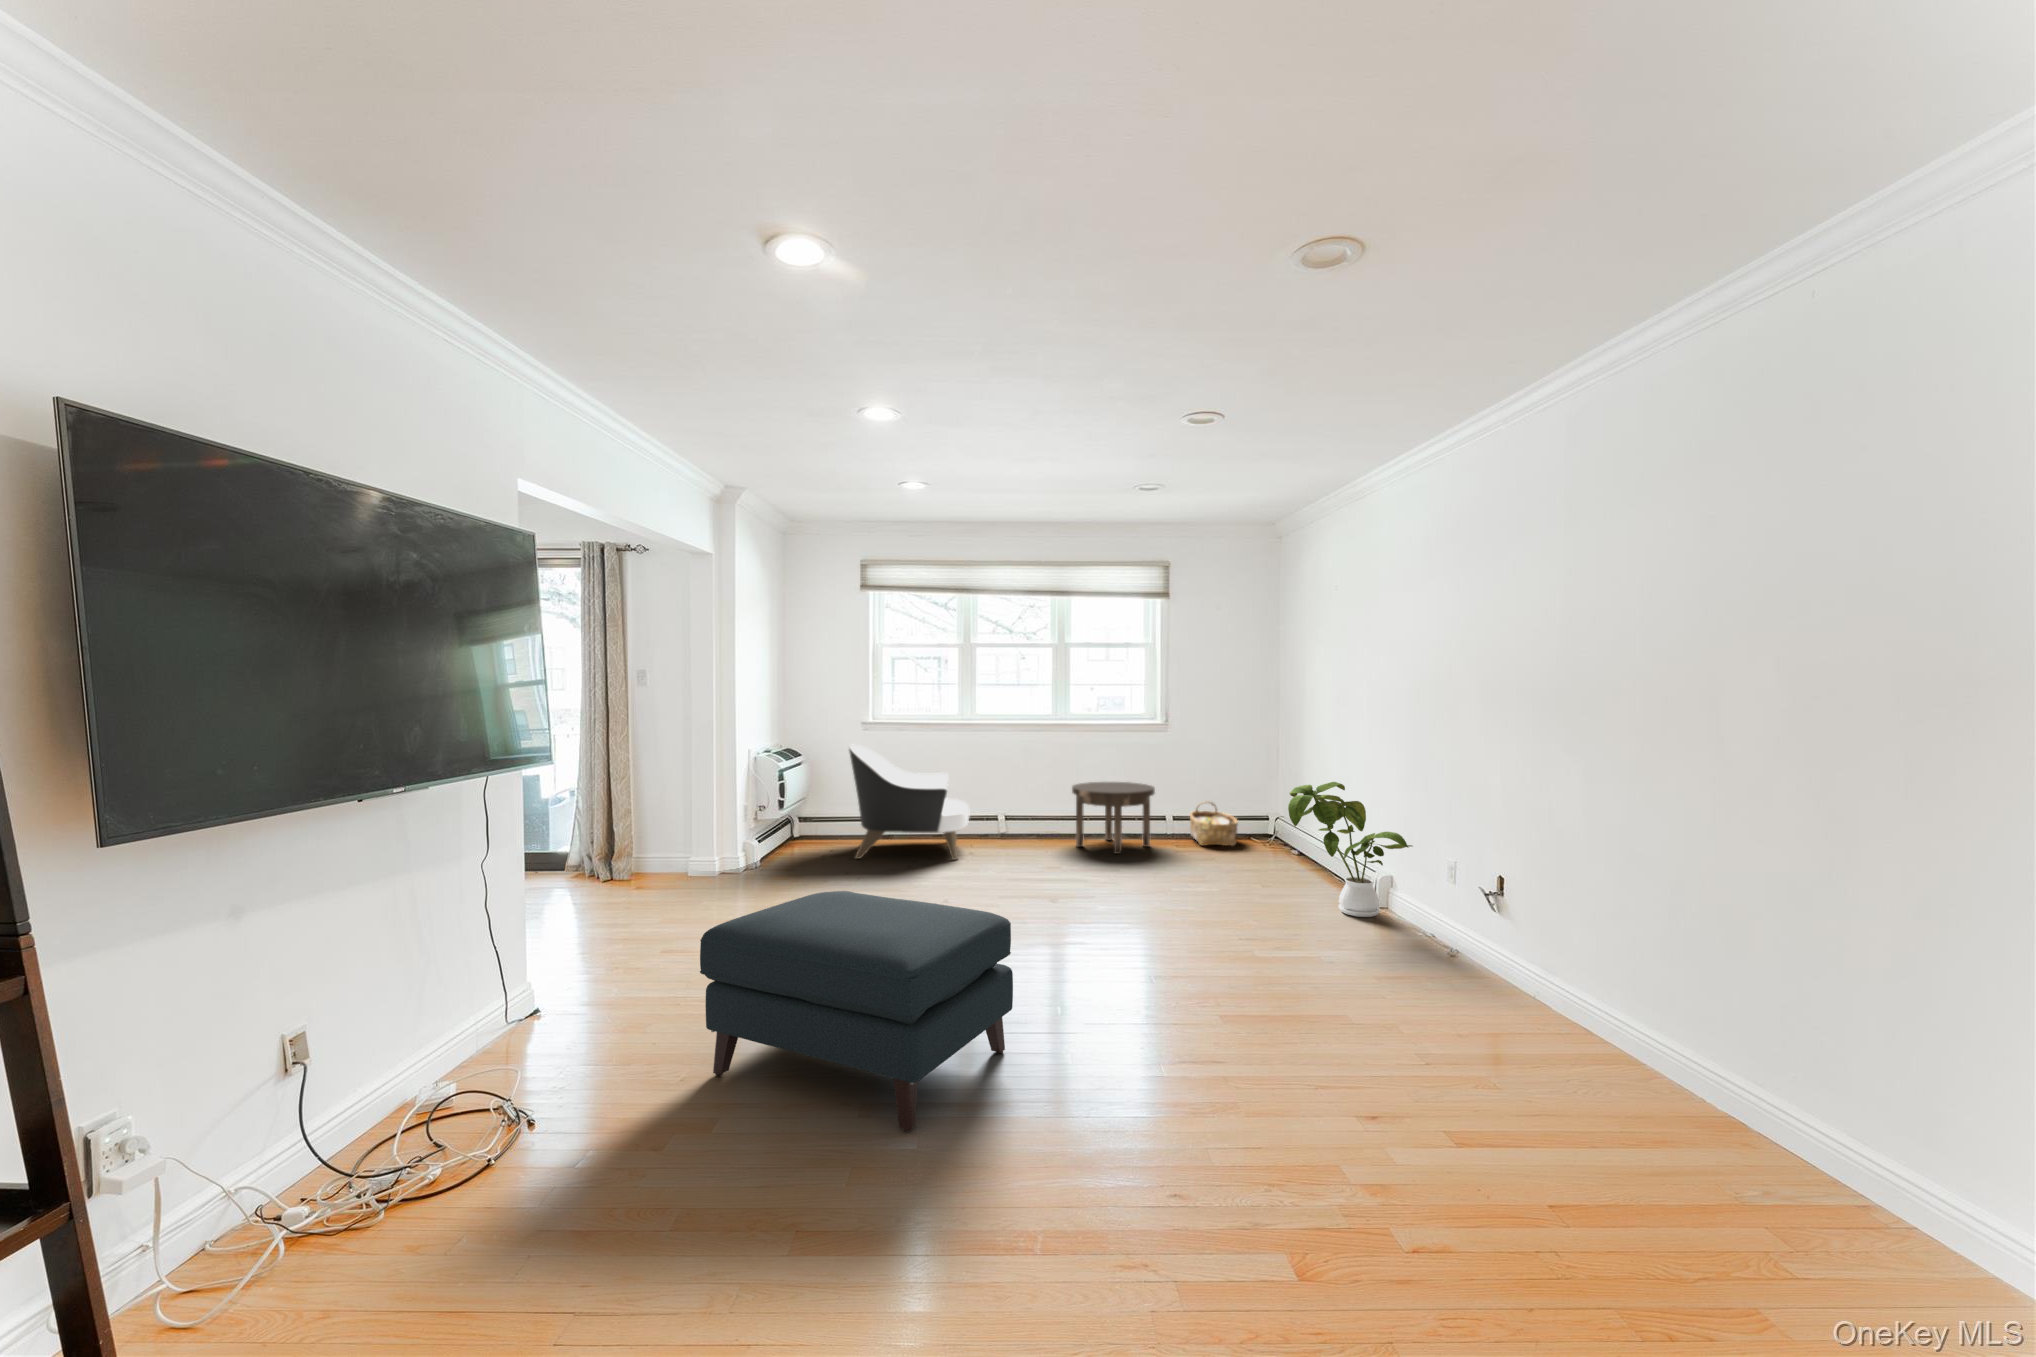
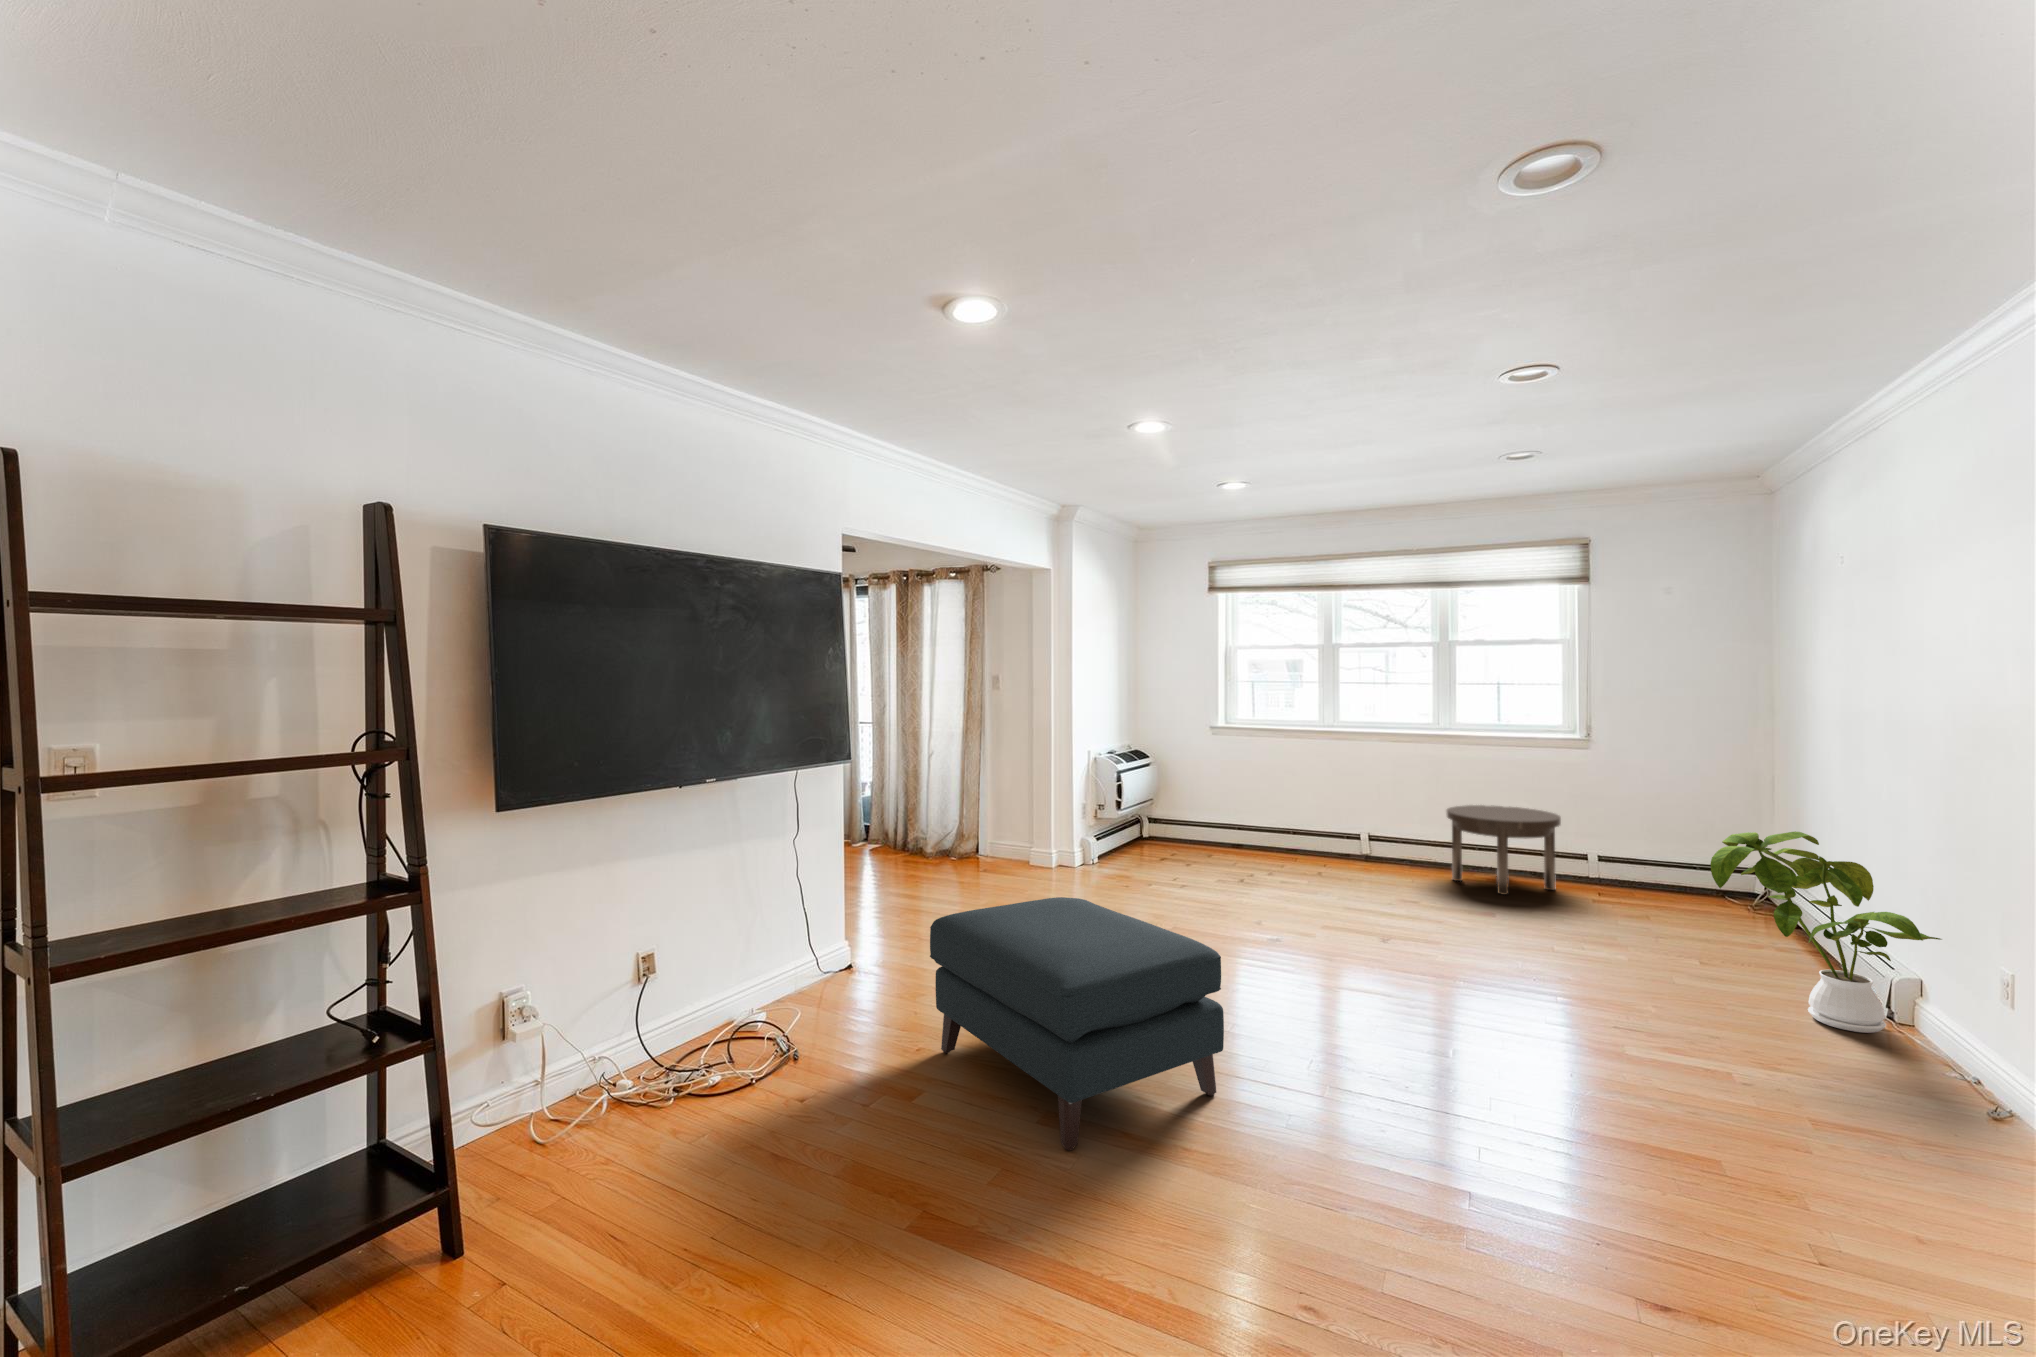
armchair: present [849,745,969,860] -> none [1189,750,1320,879]
woven basket: present [1190,802,1238,846] -> none [1620,841,1694,902]

